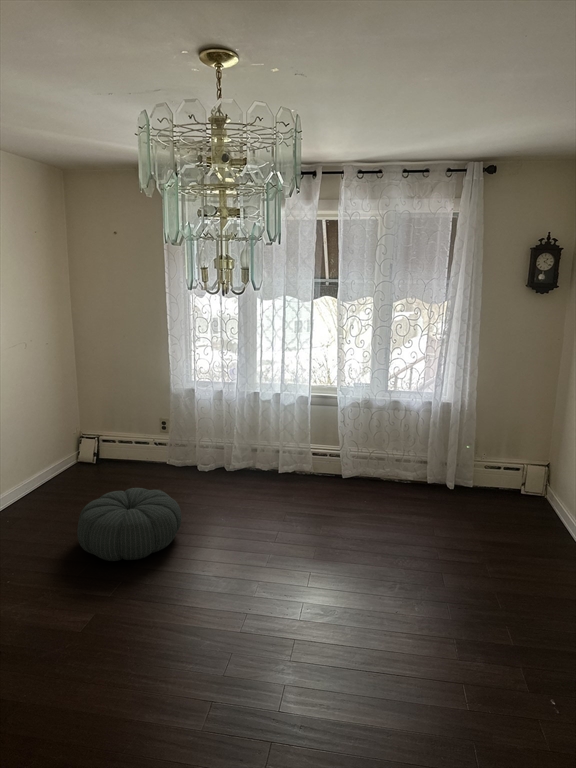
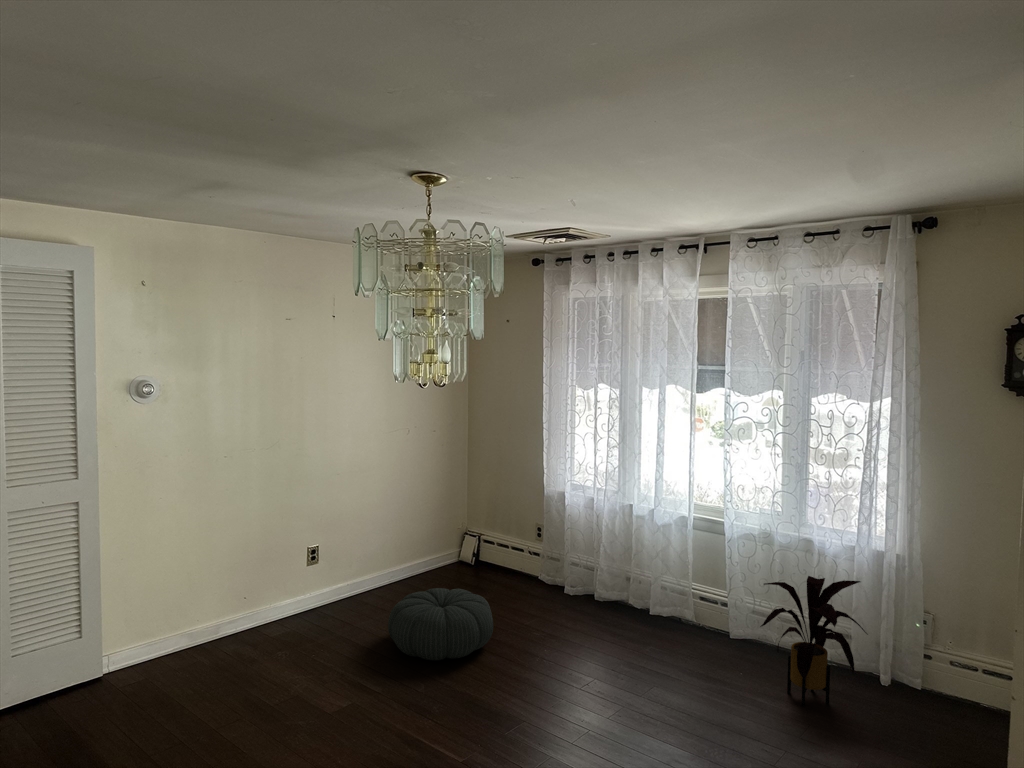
house plant: none [386,424,461,514] -> present [760,576,868,706]

